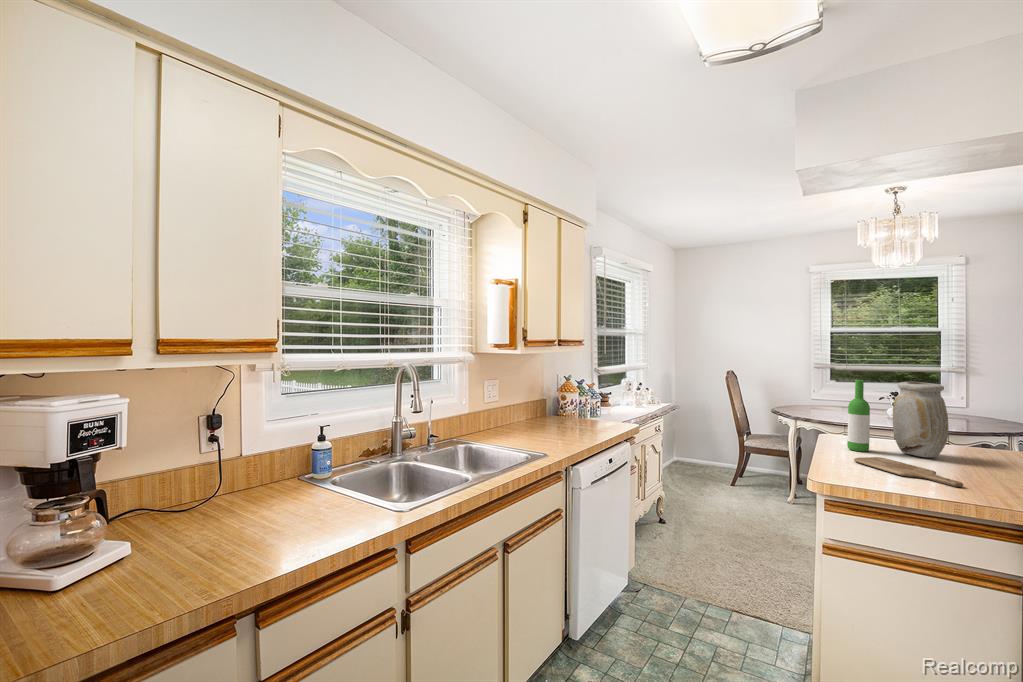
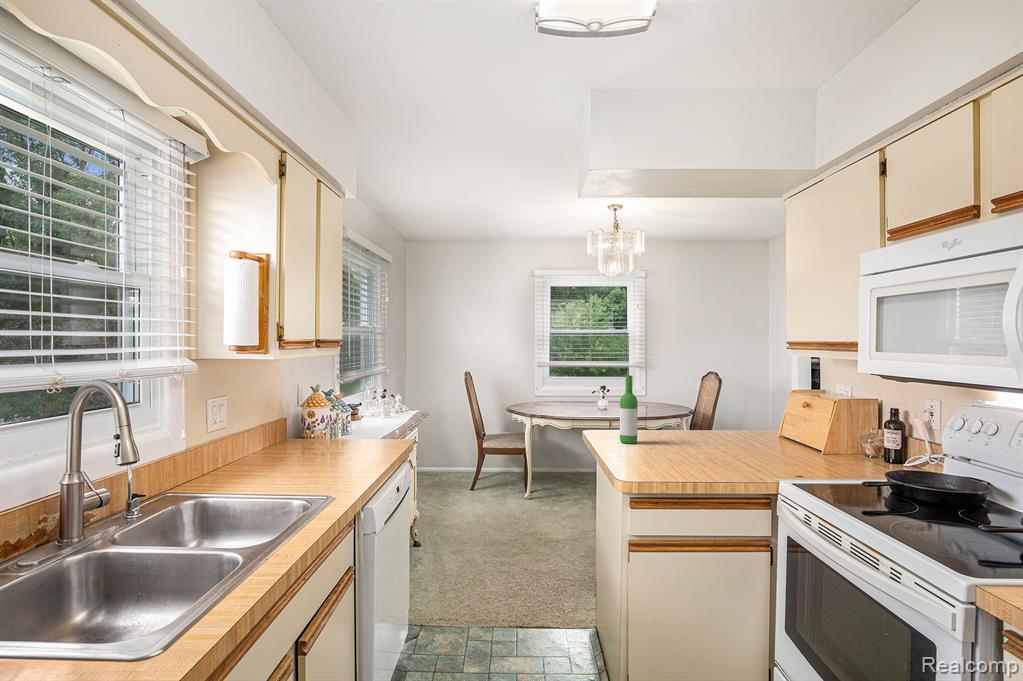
vase: present [893,382,948,458] -> none [653,375,694,443]
cutting board: present [854,457,963,487] -> none [637,448,729,467]

